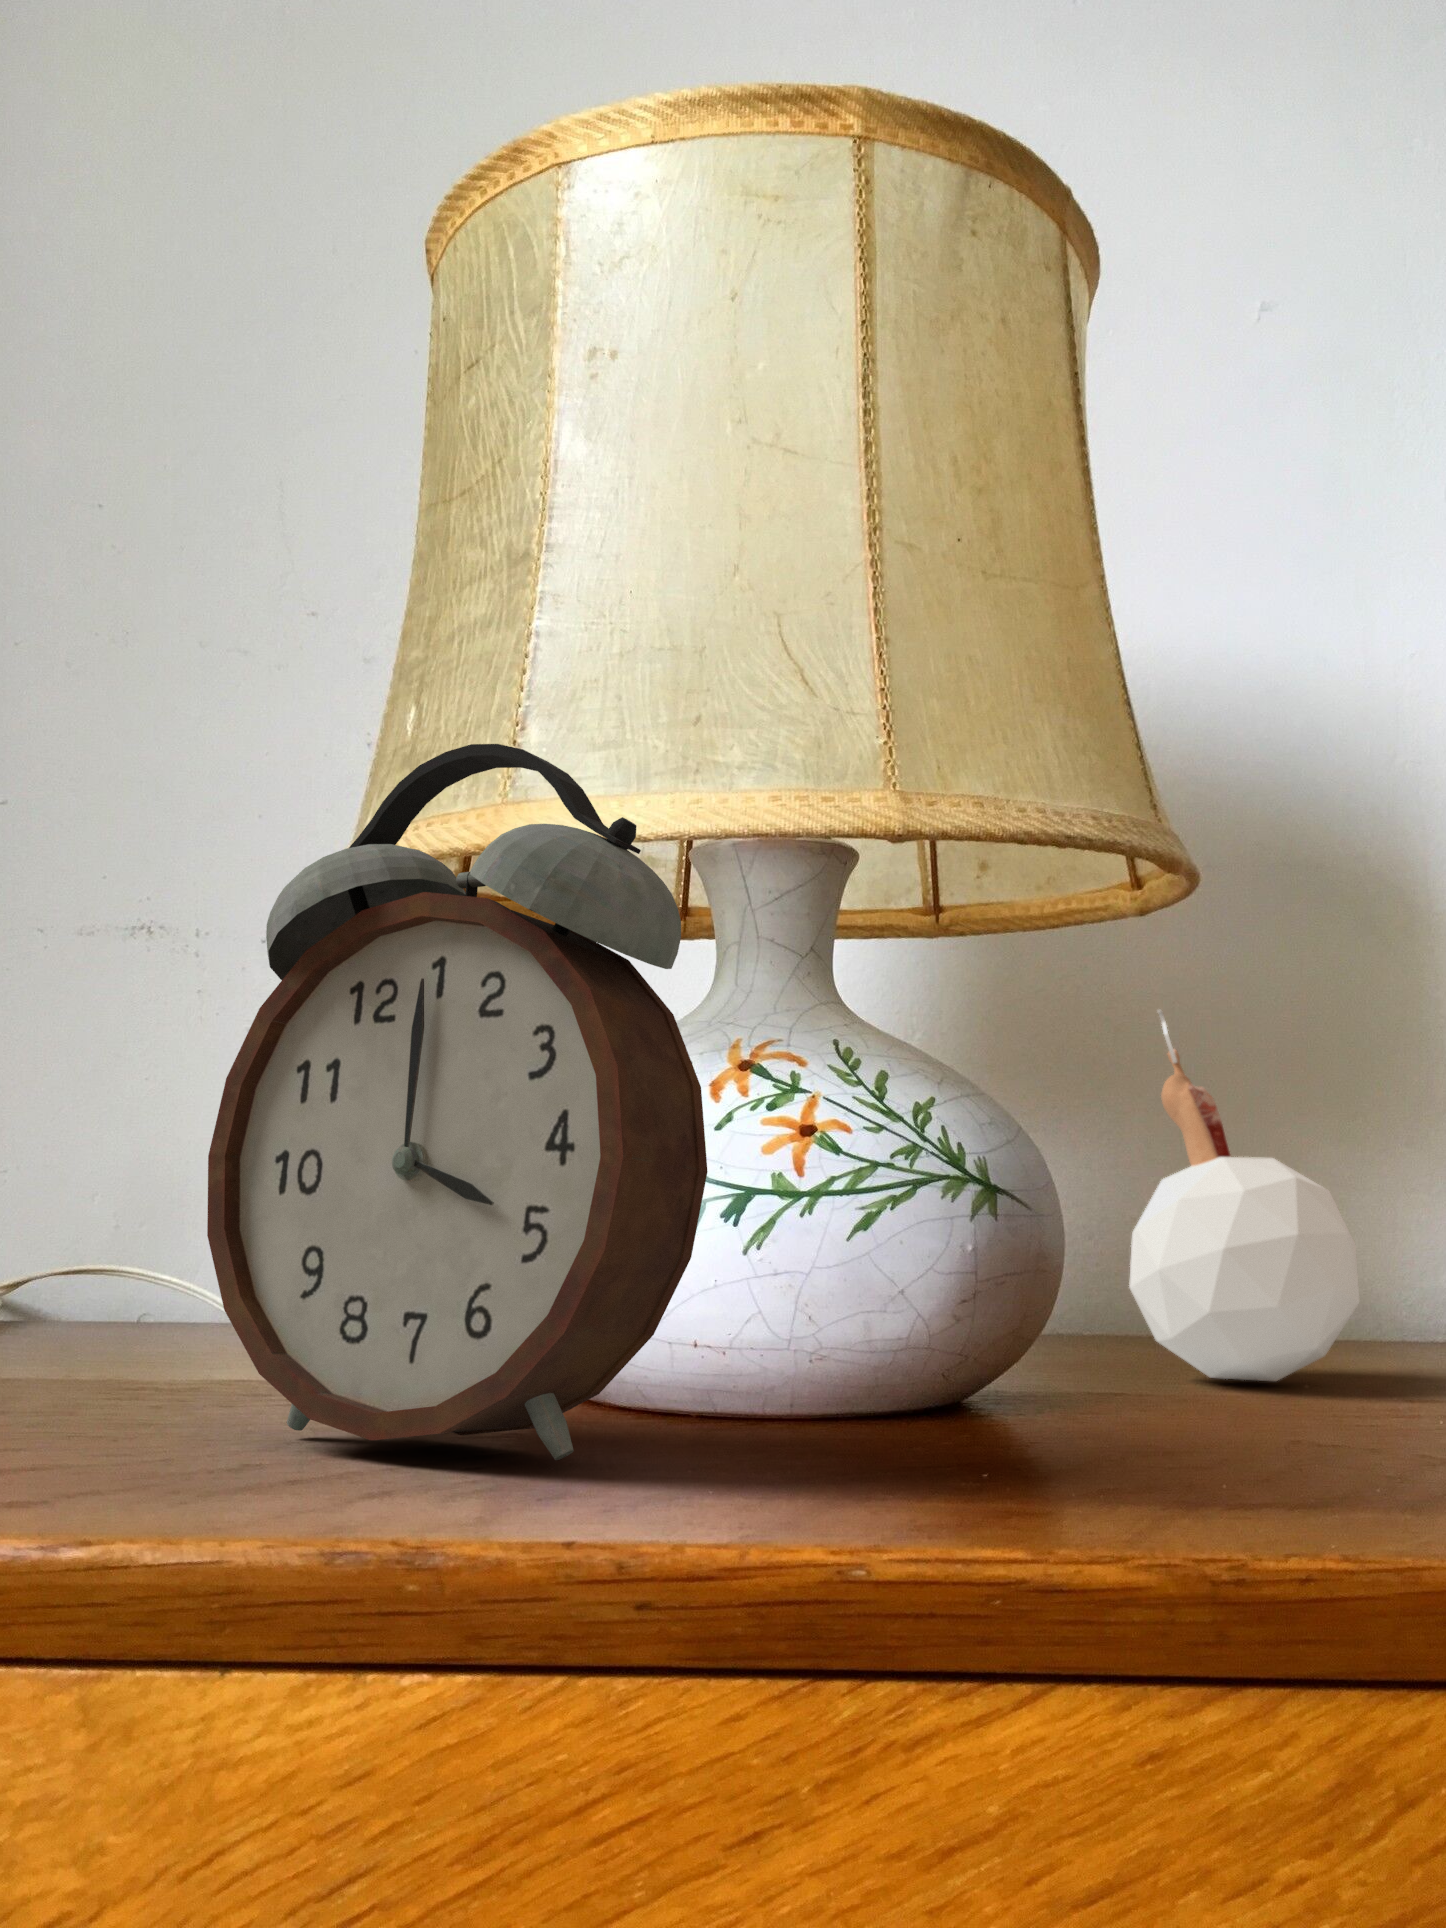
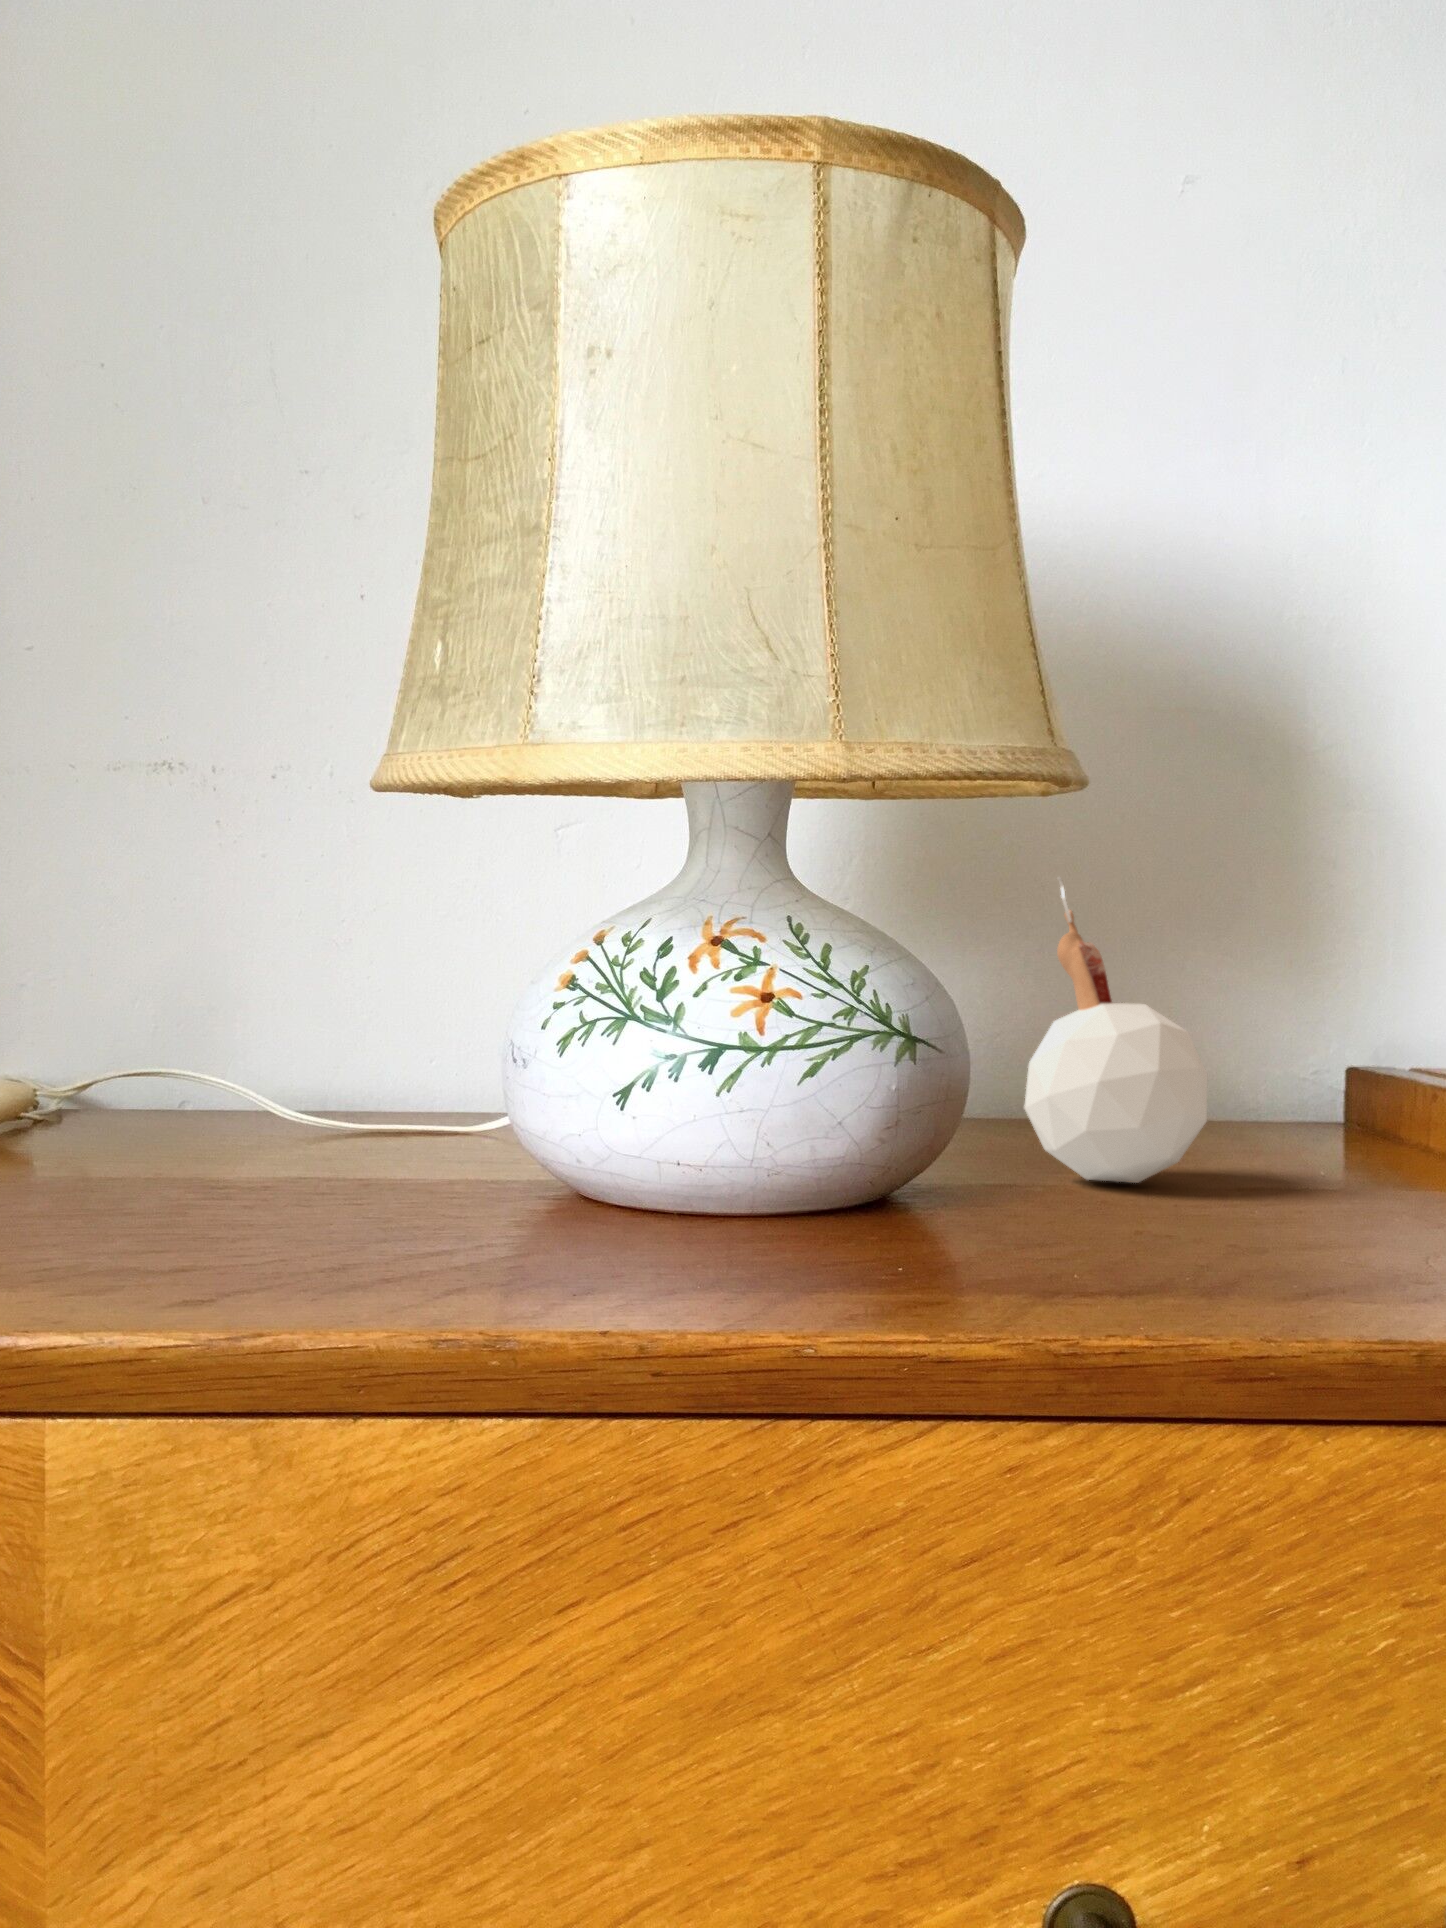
alarm clock: present [207,744,708,1460] -> none [292,695,692,1261]

